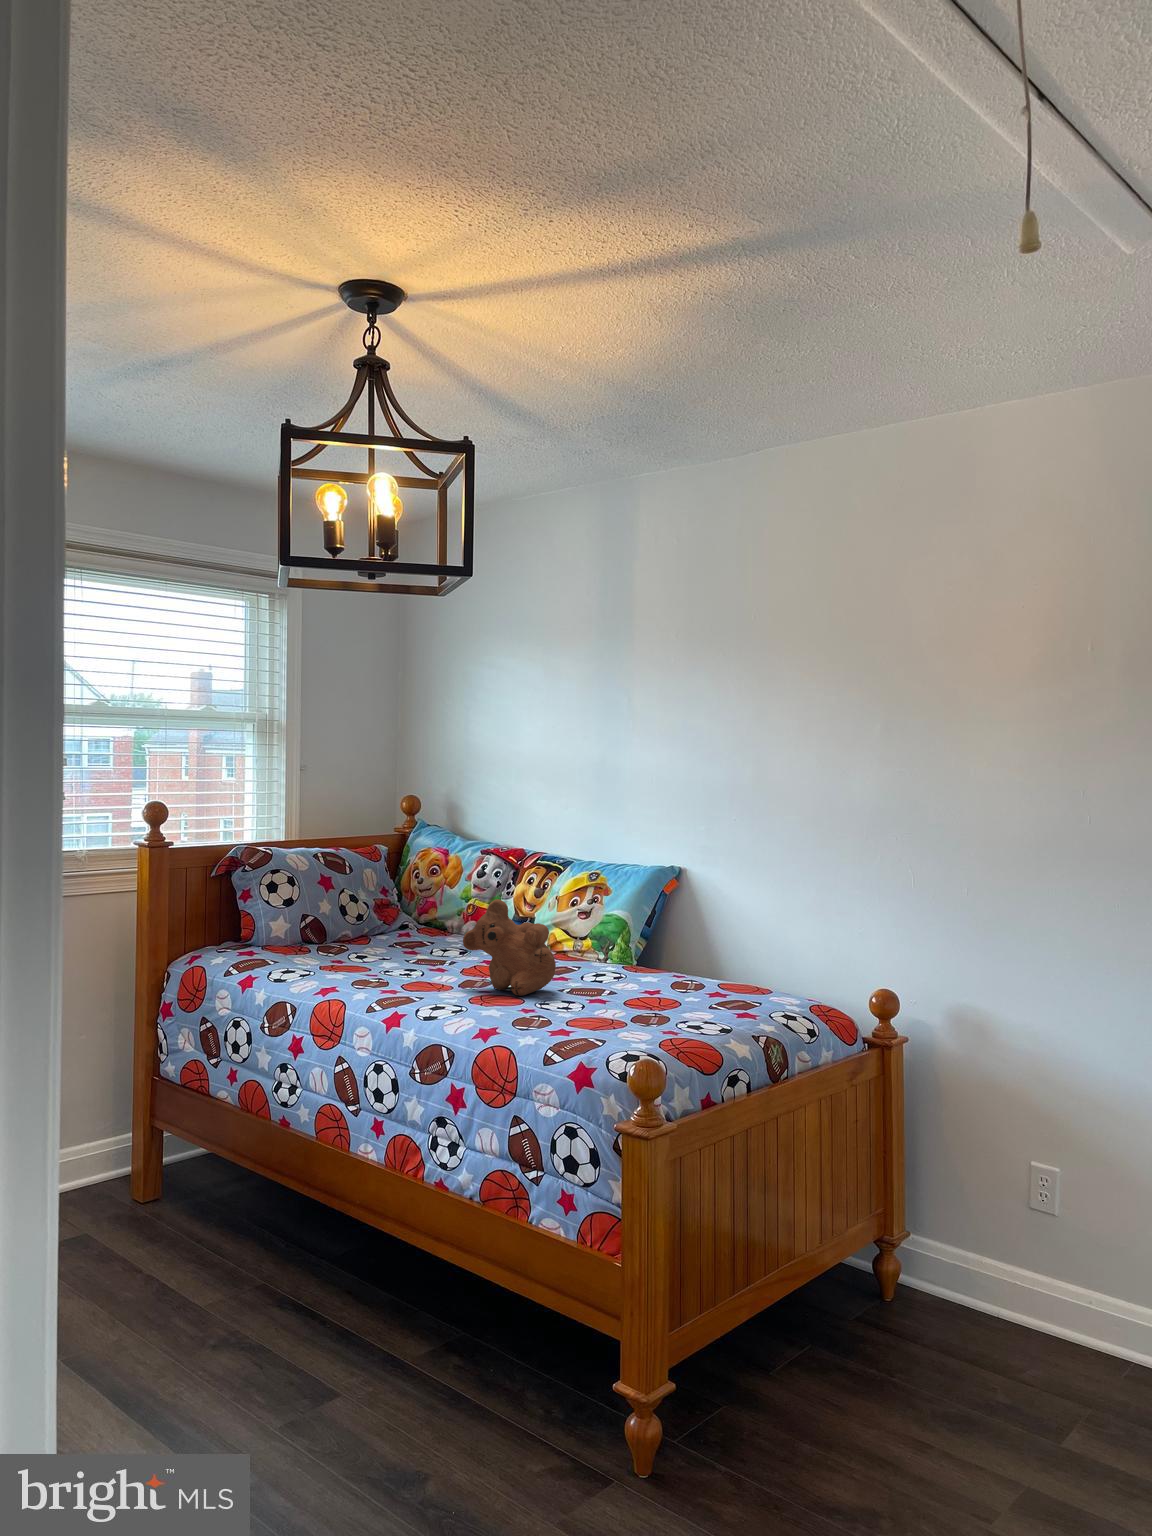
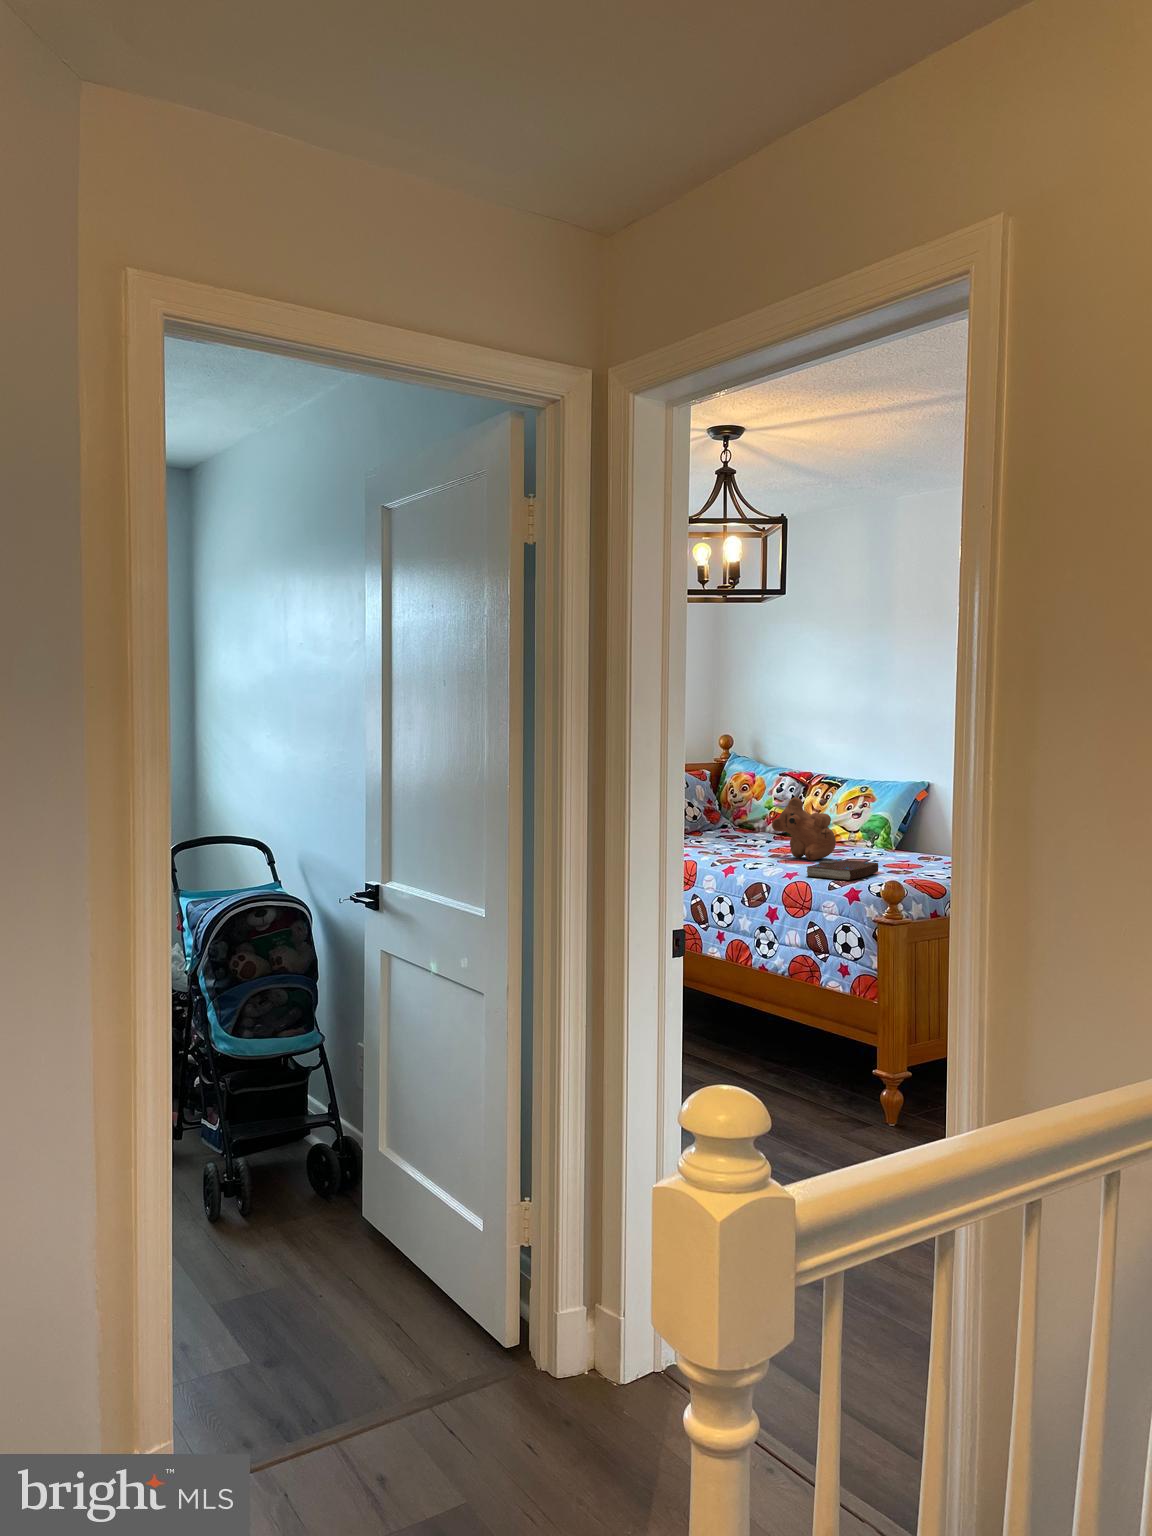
book: none [508,1002,619,1046] -> present [807,860,878,880]

